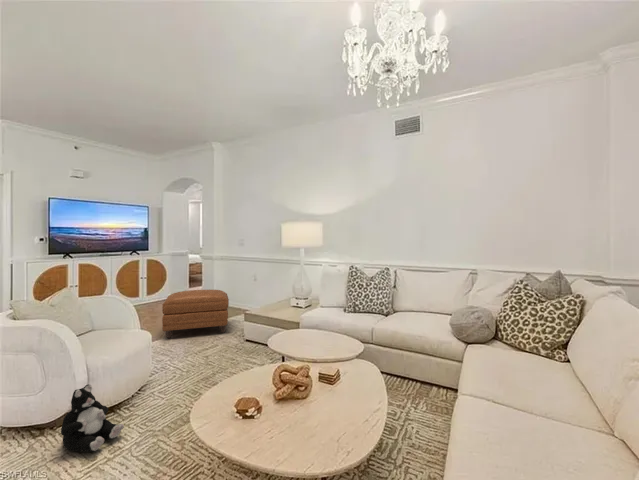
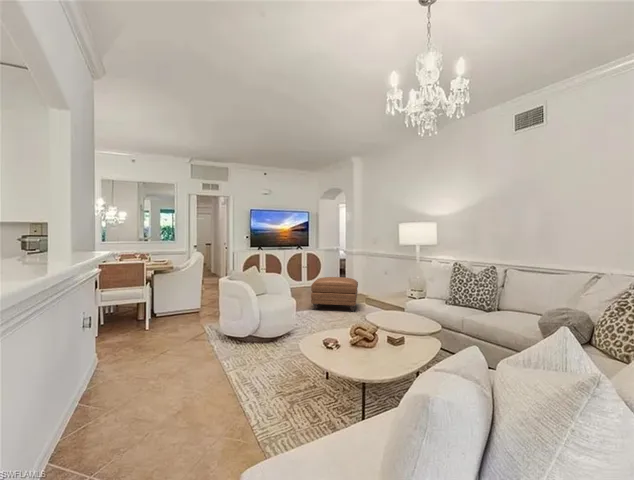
plush toy: present [61,384,124,452] -> none [250,321,279,357]

